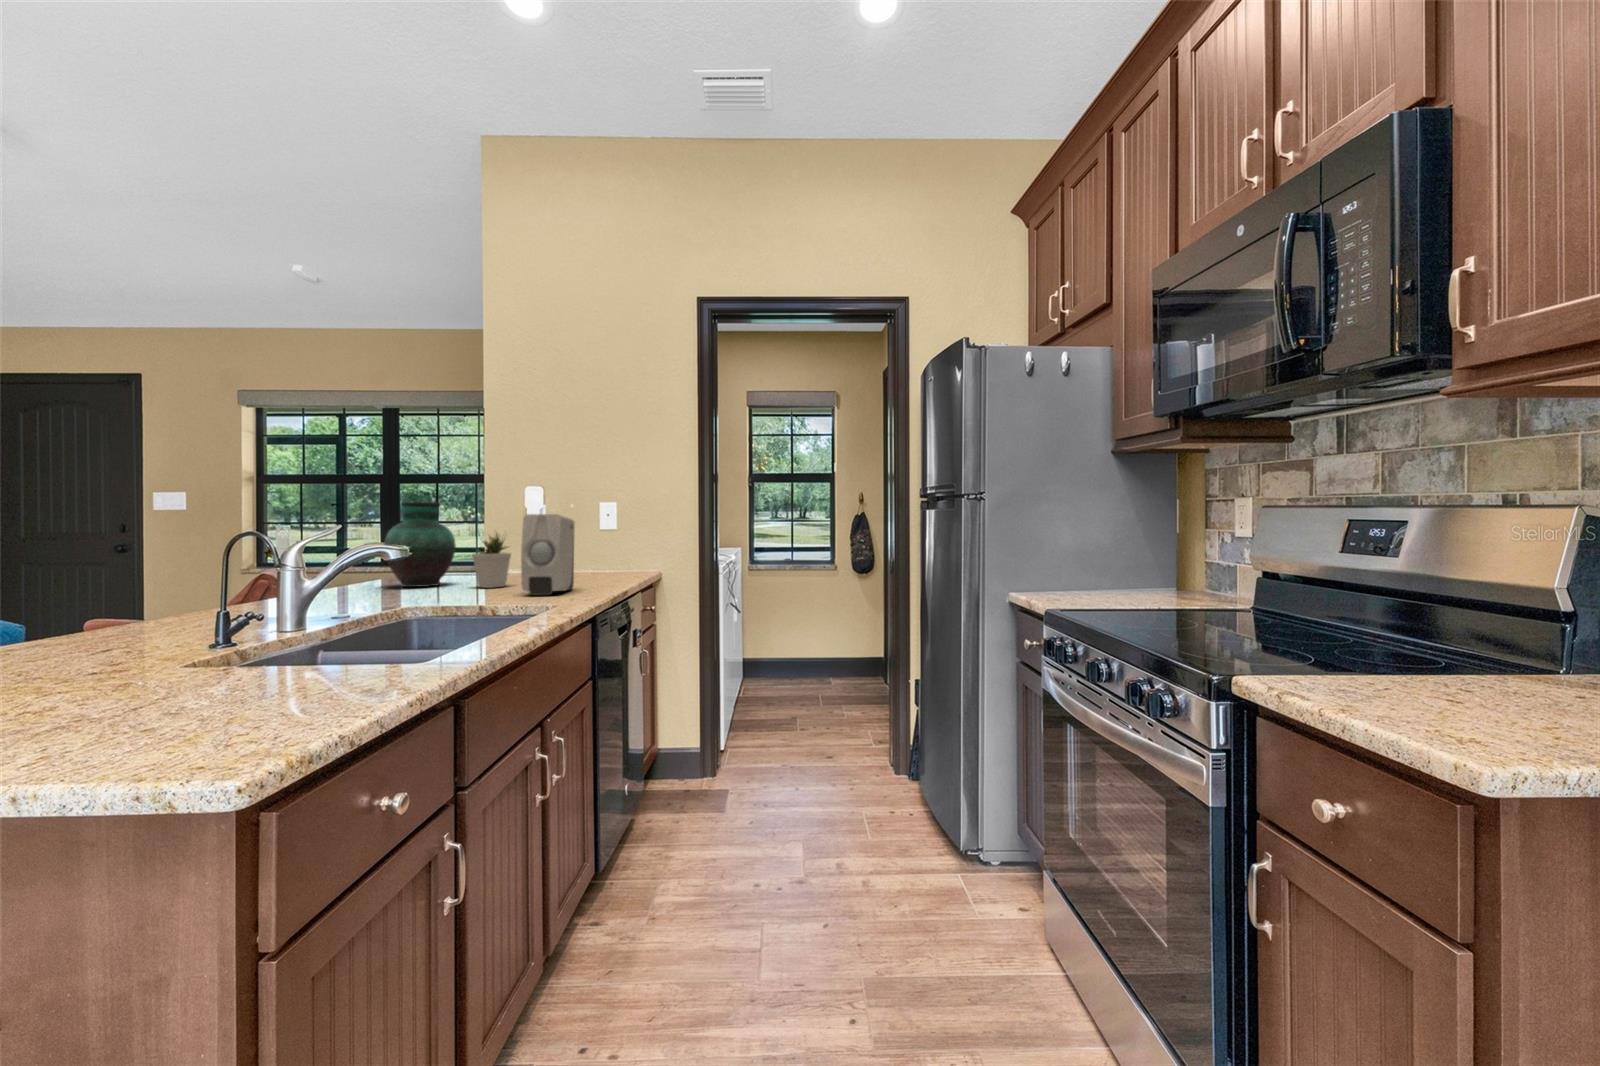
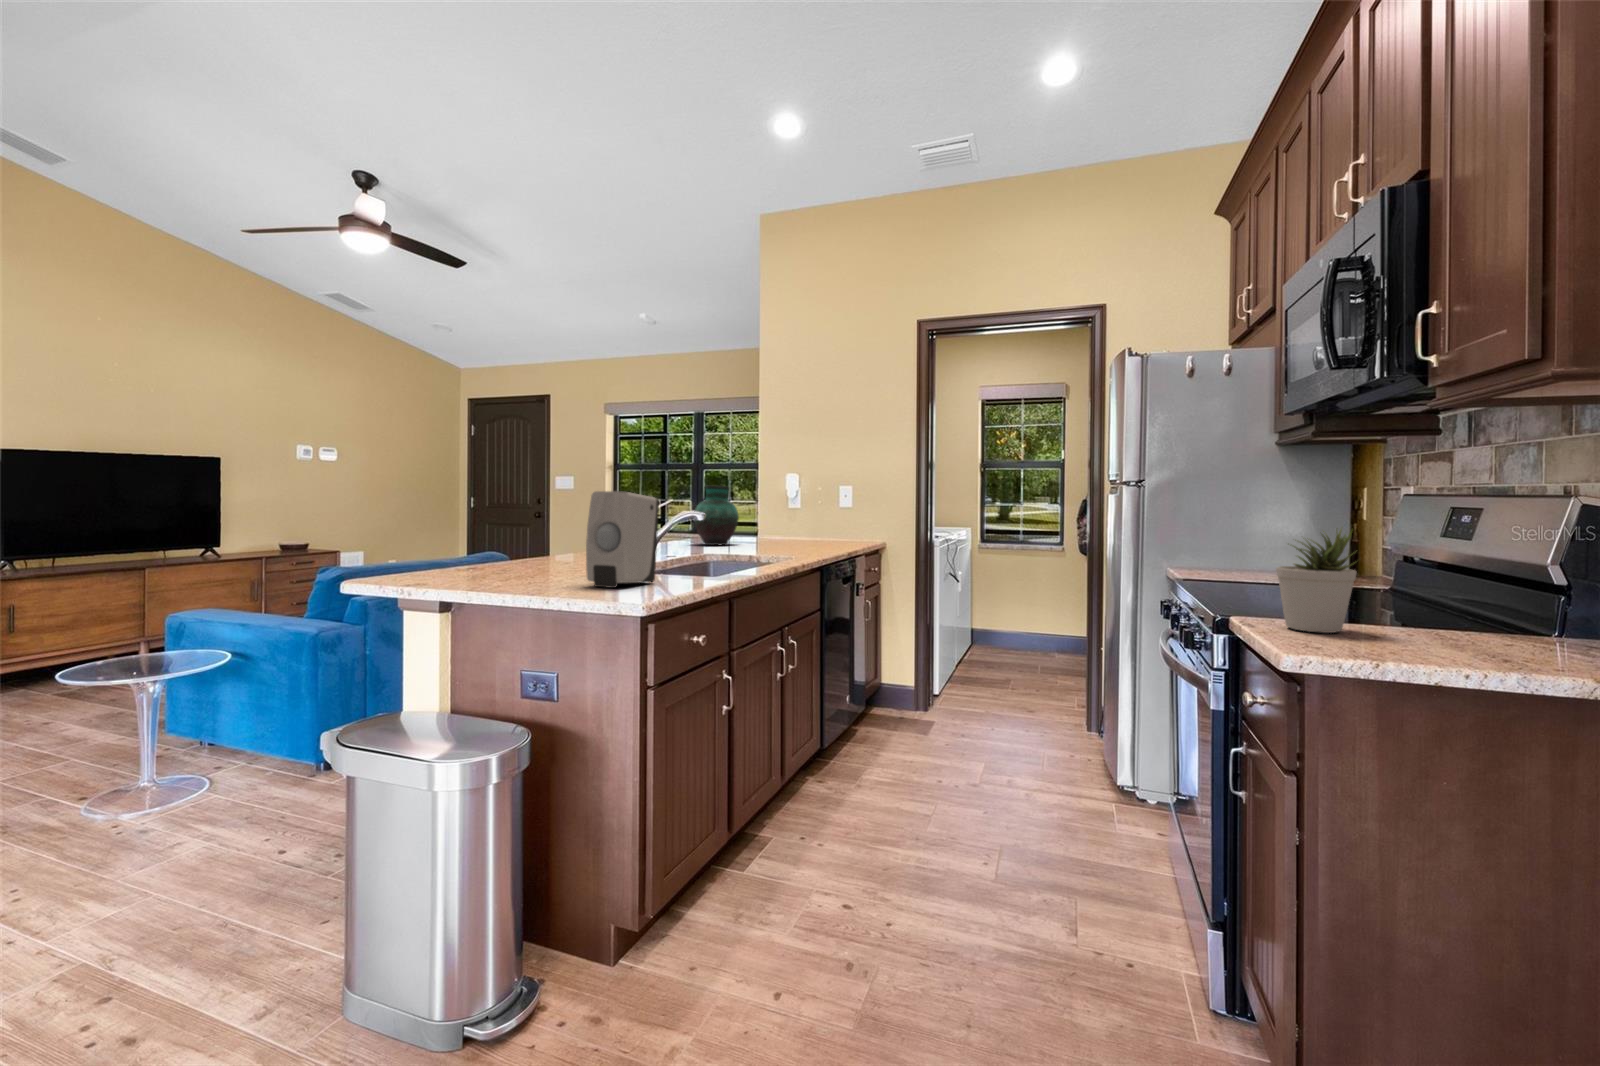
soap dispenser: present [521,514,574,595] -> present [586,491,659,588]
potted plant: present [472,533,511,588] -> present [1276,530,1357,633]

